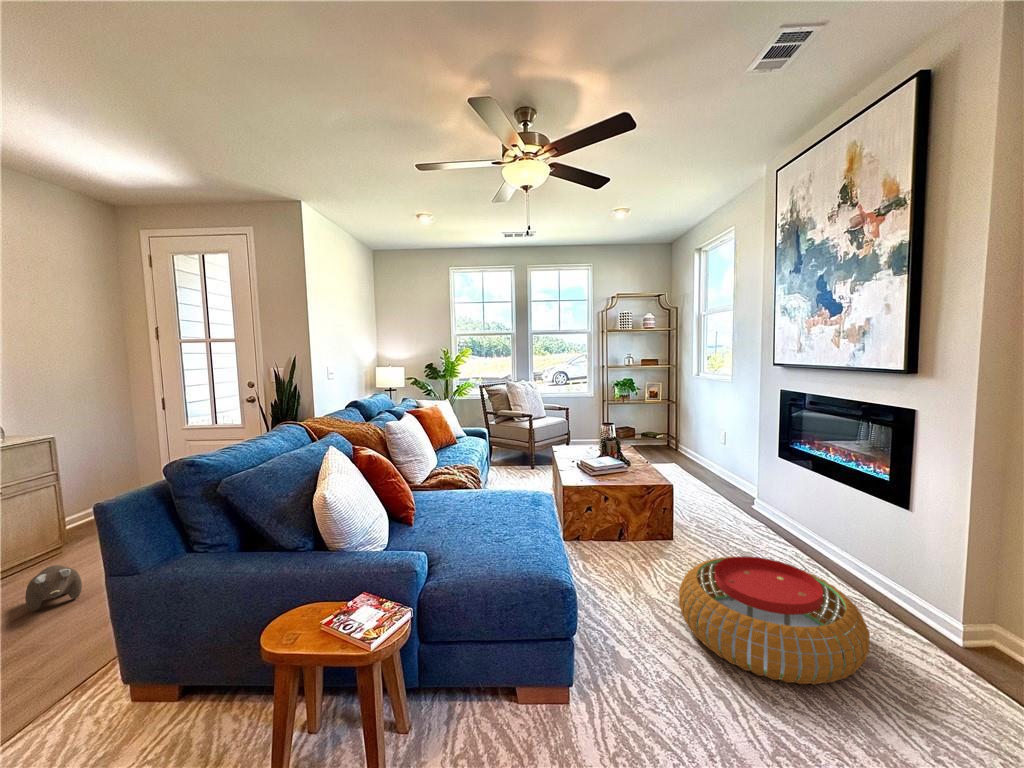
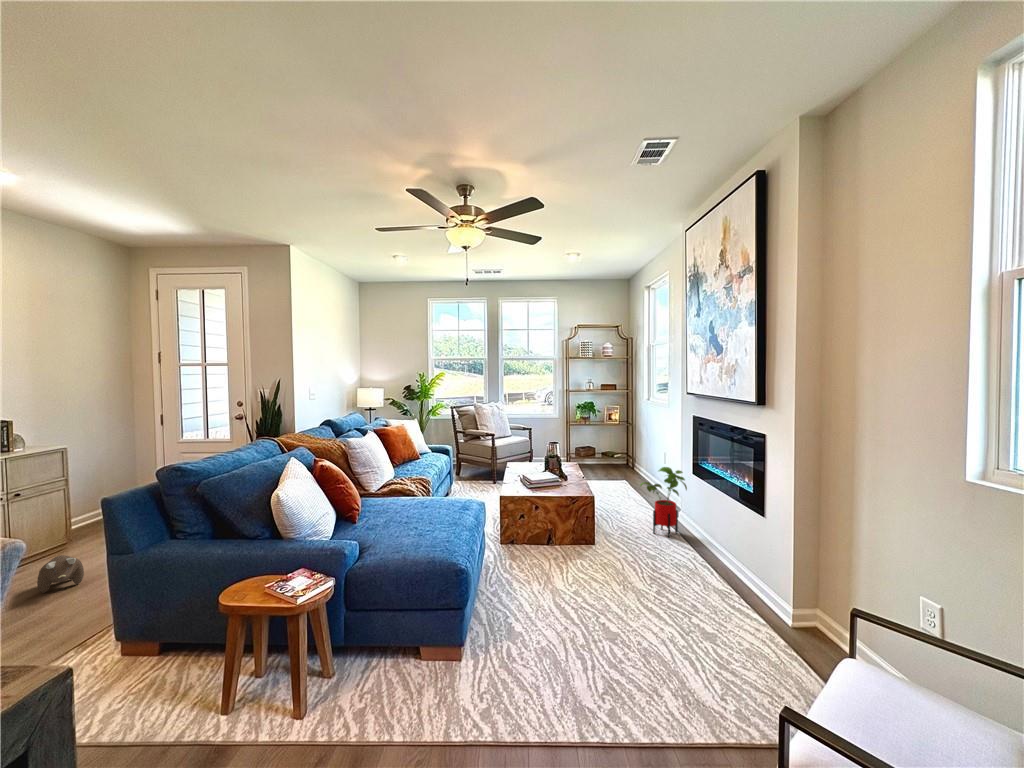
house plant: none [720,449,778,530] -> present [640,467,687,538]
pouf: present [679,556,870,685] -> none [570,554,708,650]

